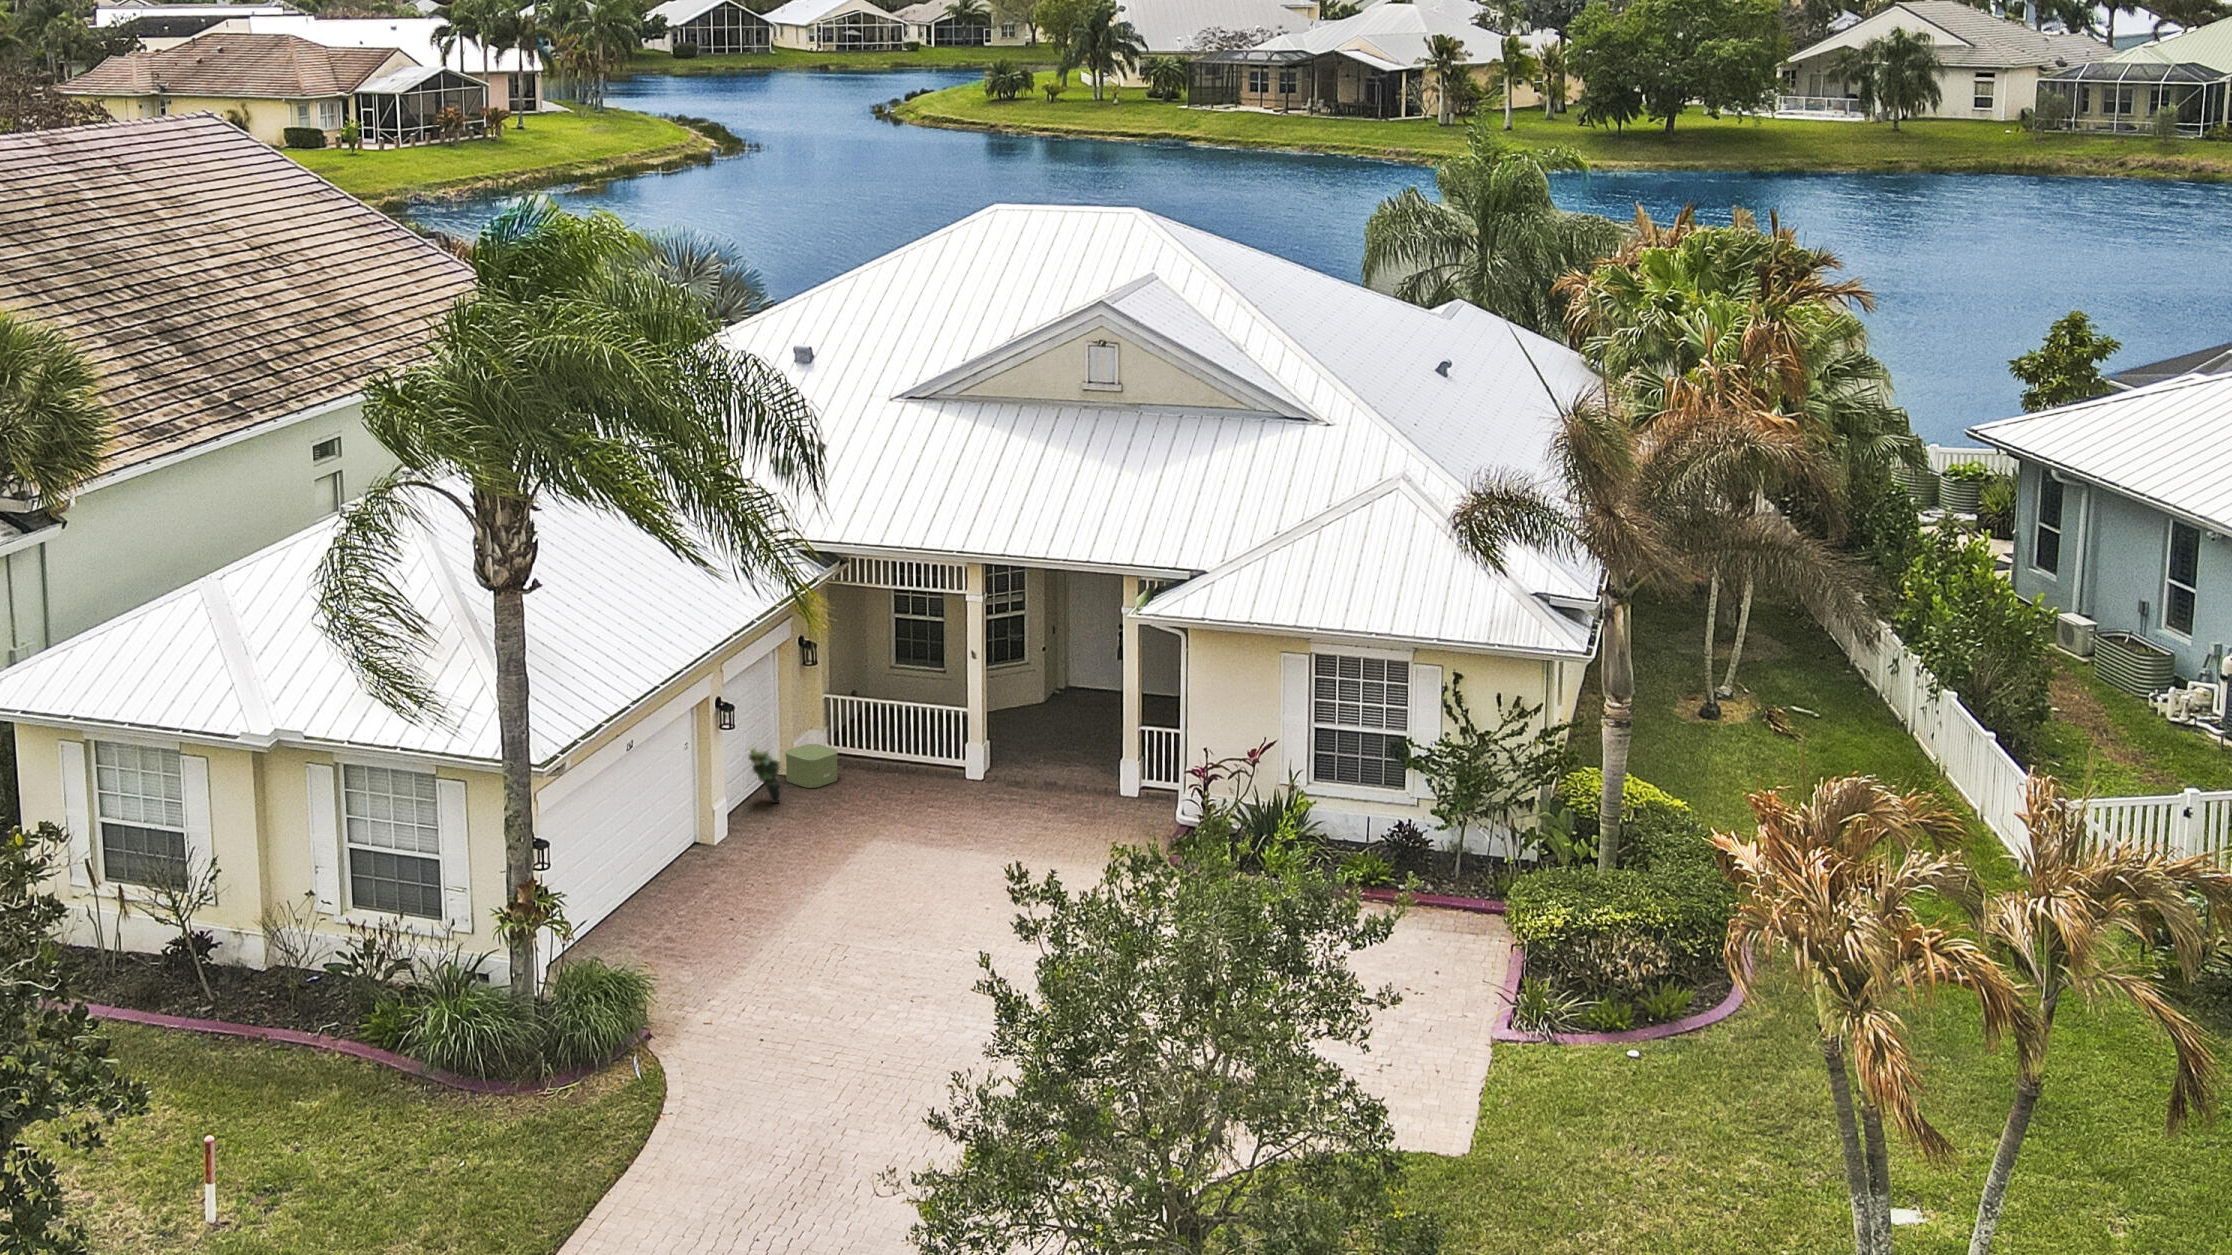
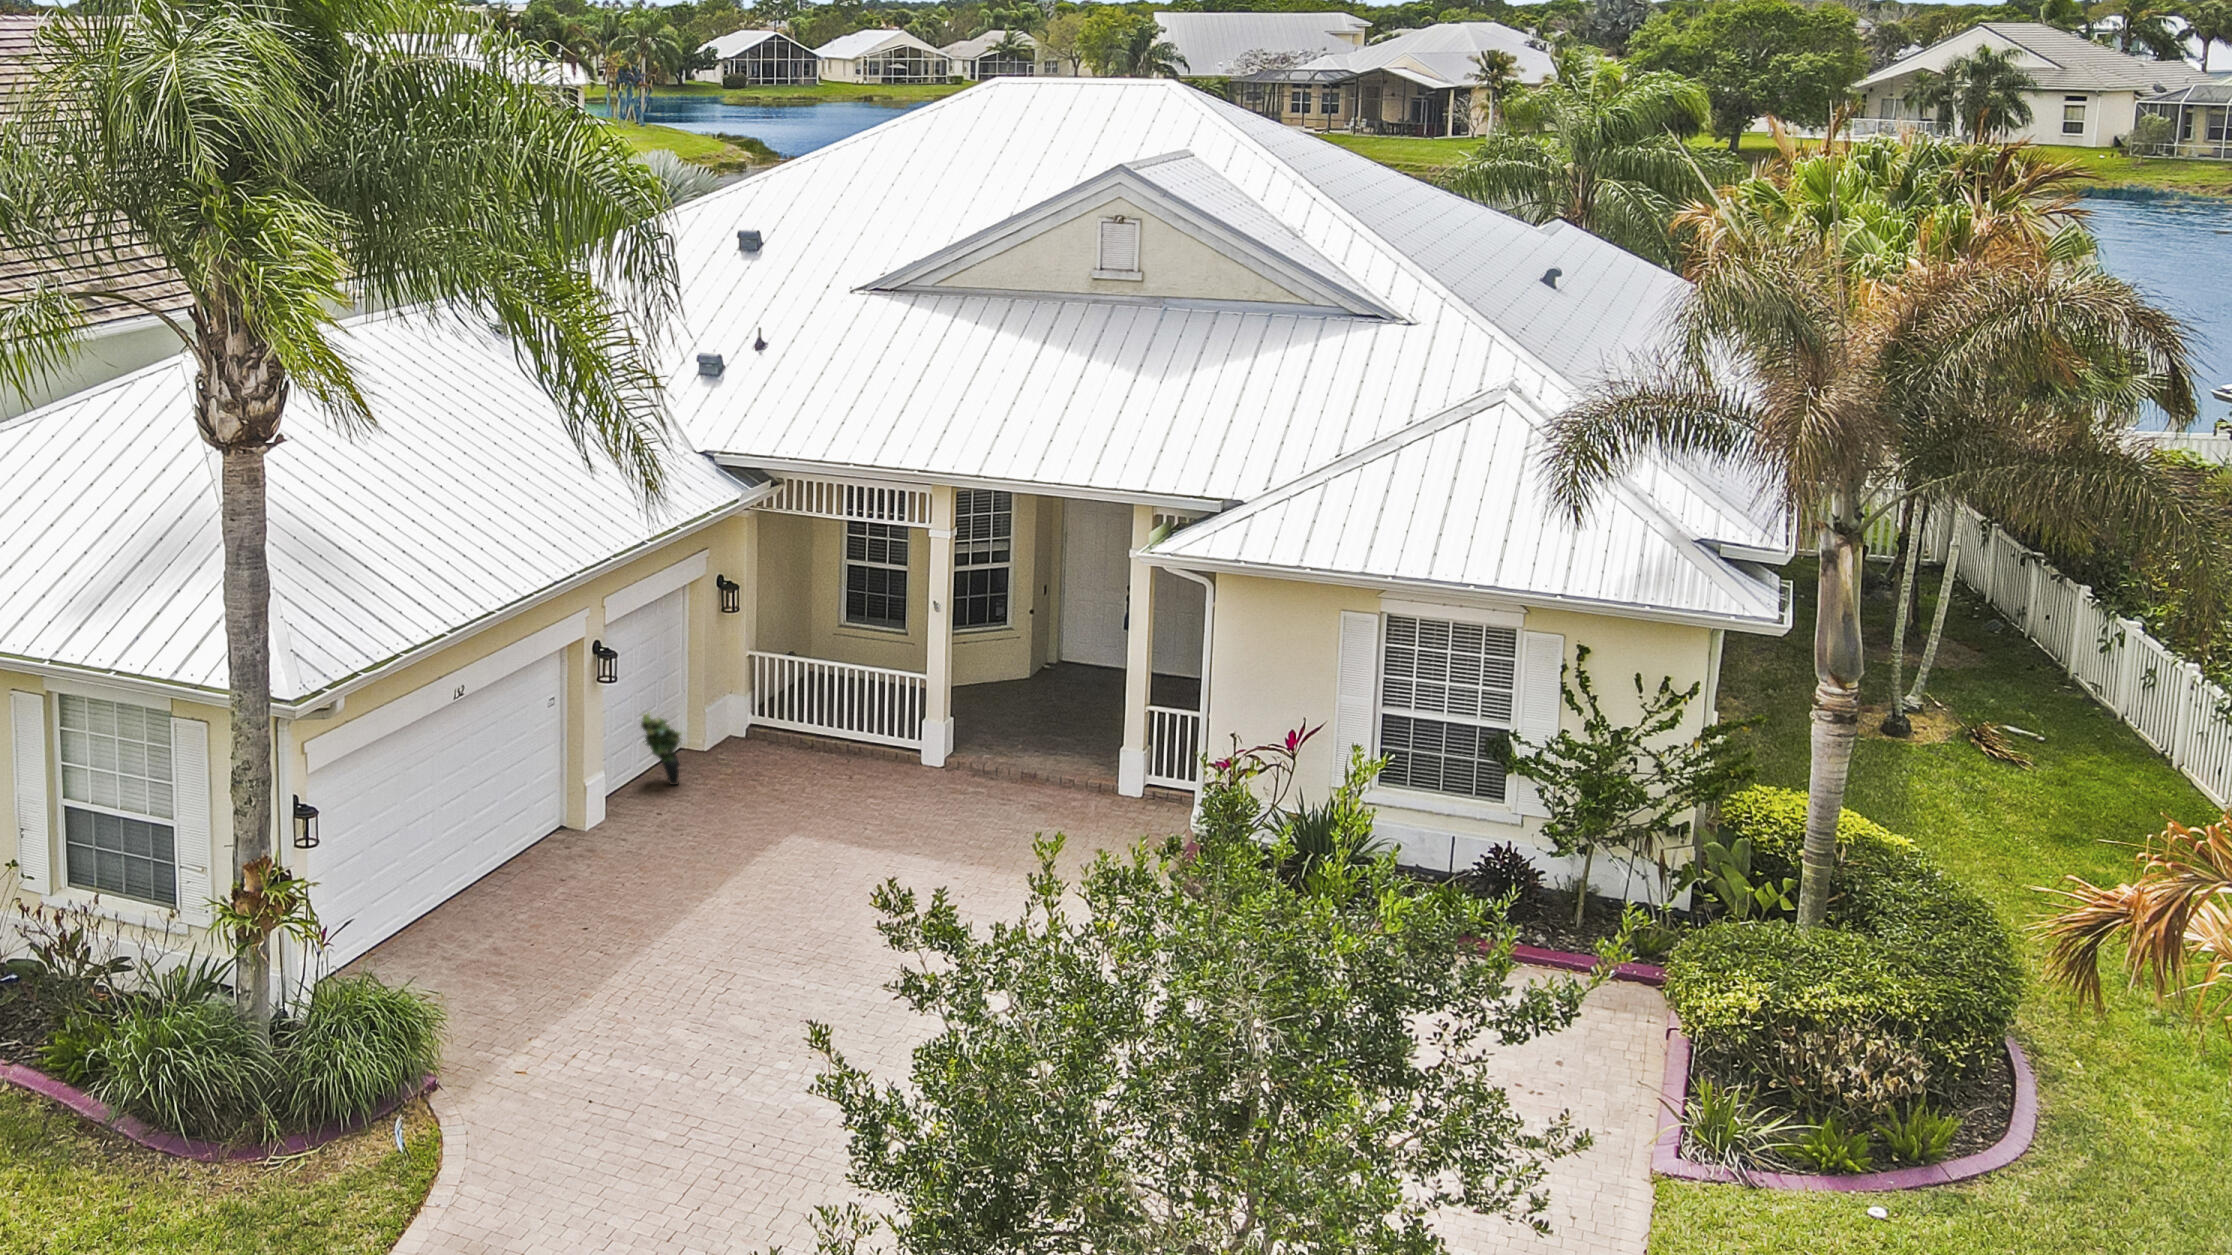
storage box: present [785,744,838,788] -> none [693,714,759,769]

